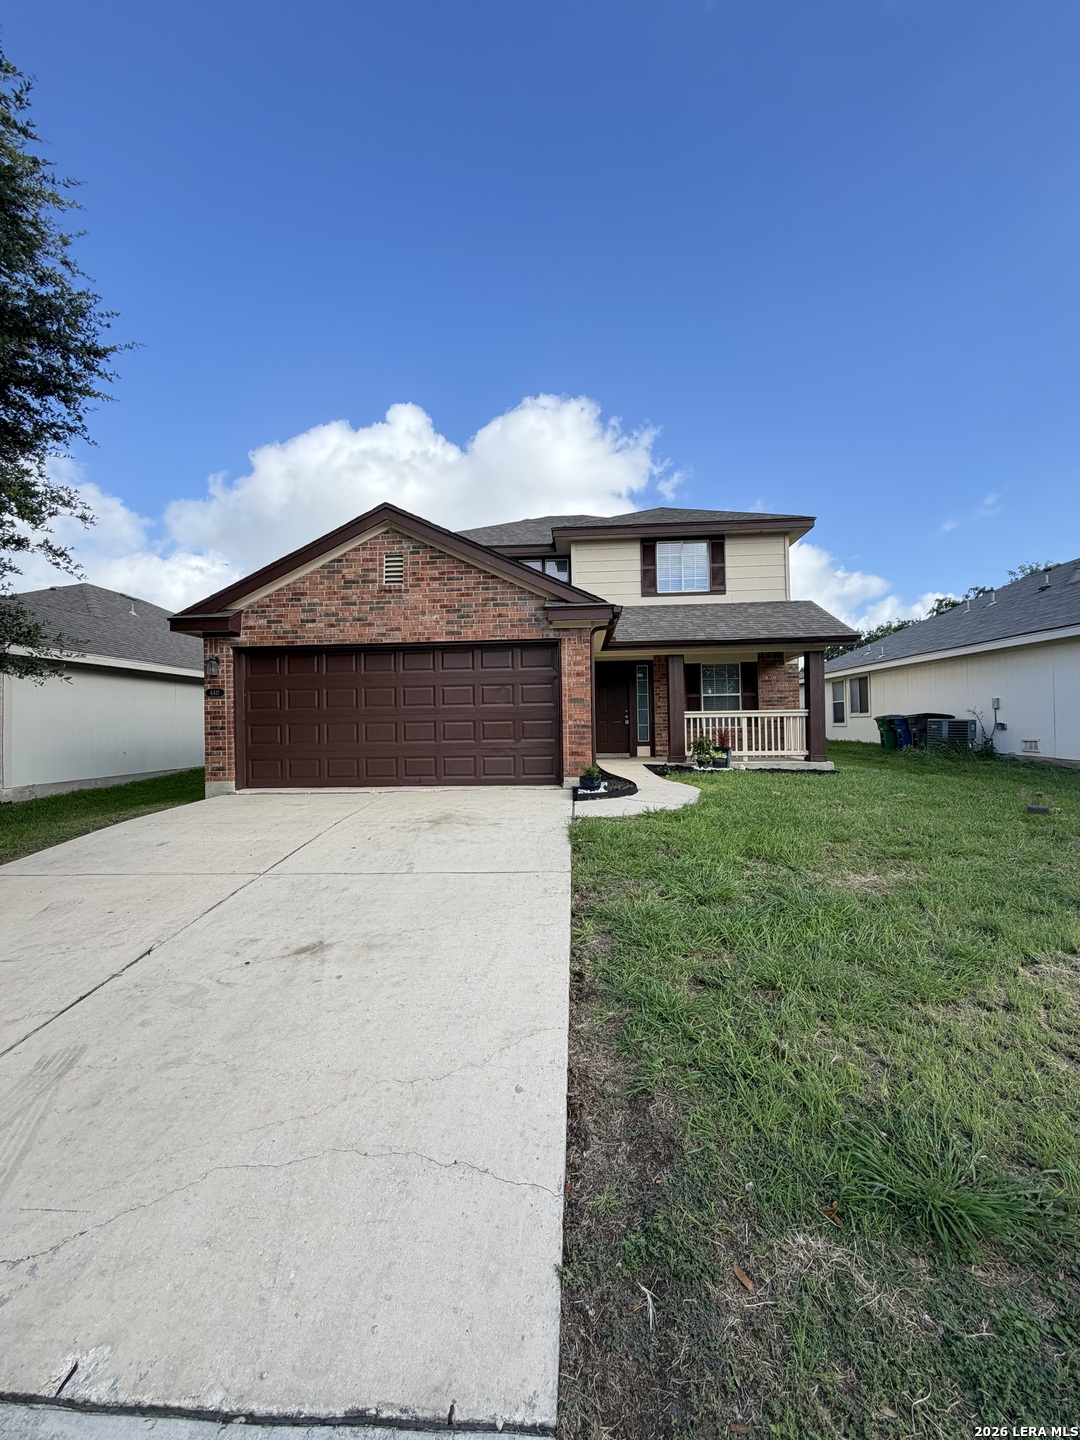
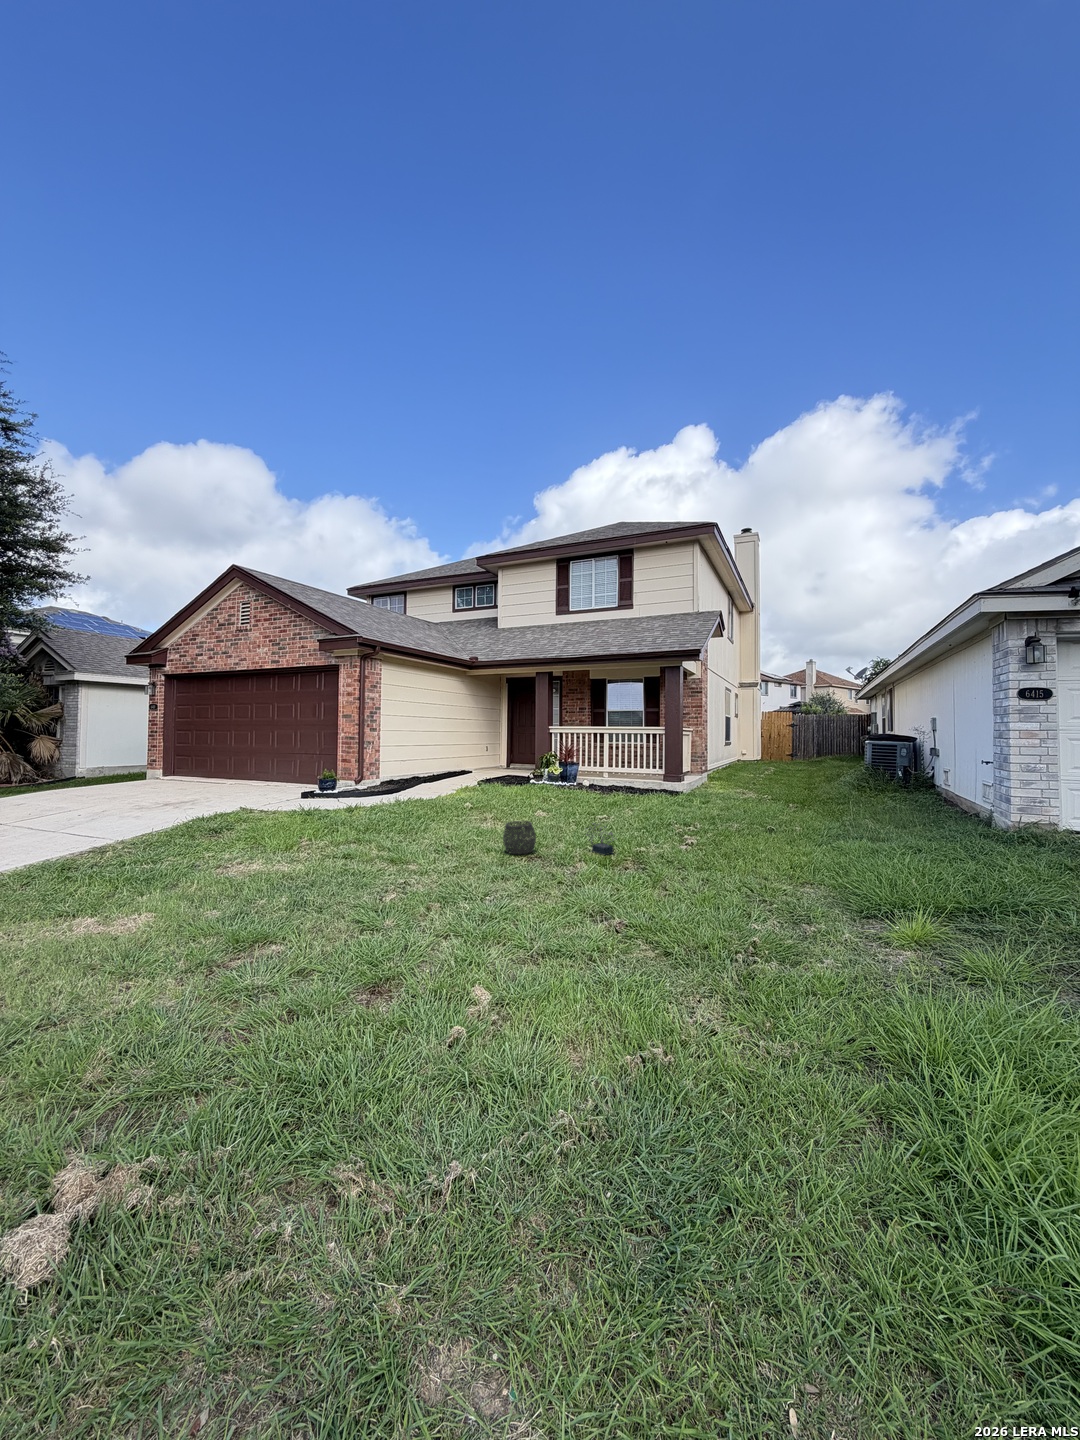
woven basket: none [971,790,1009,821] -> present [503,821,536,854]

